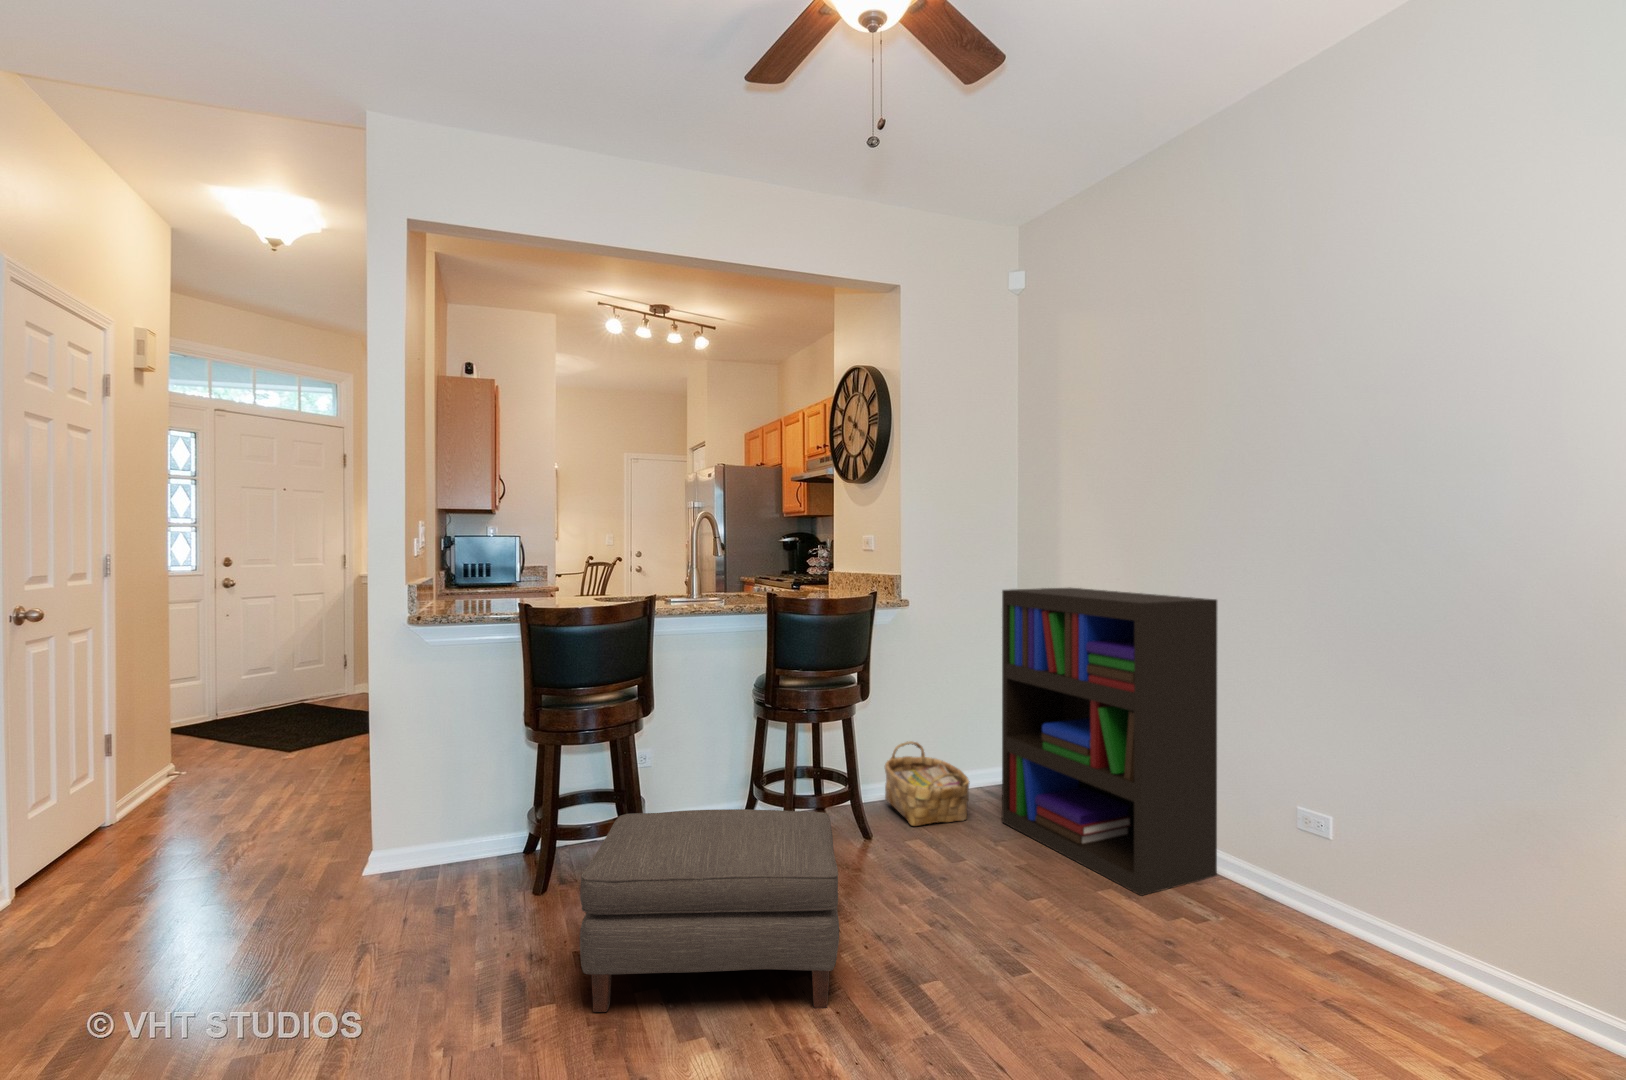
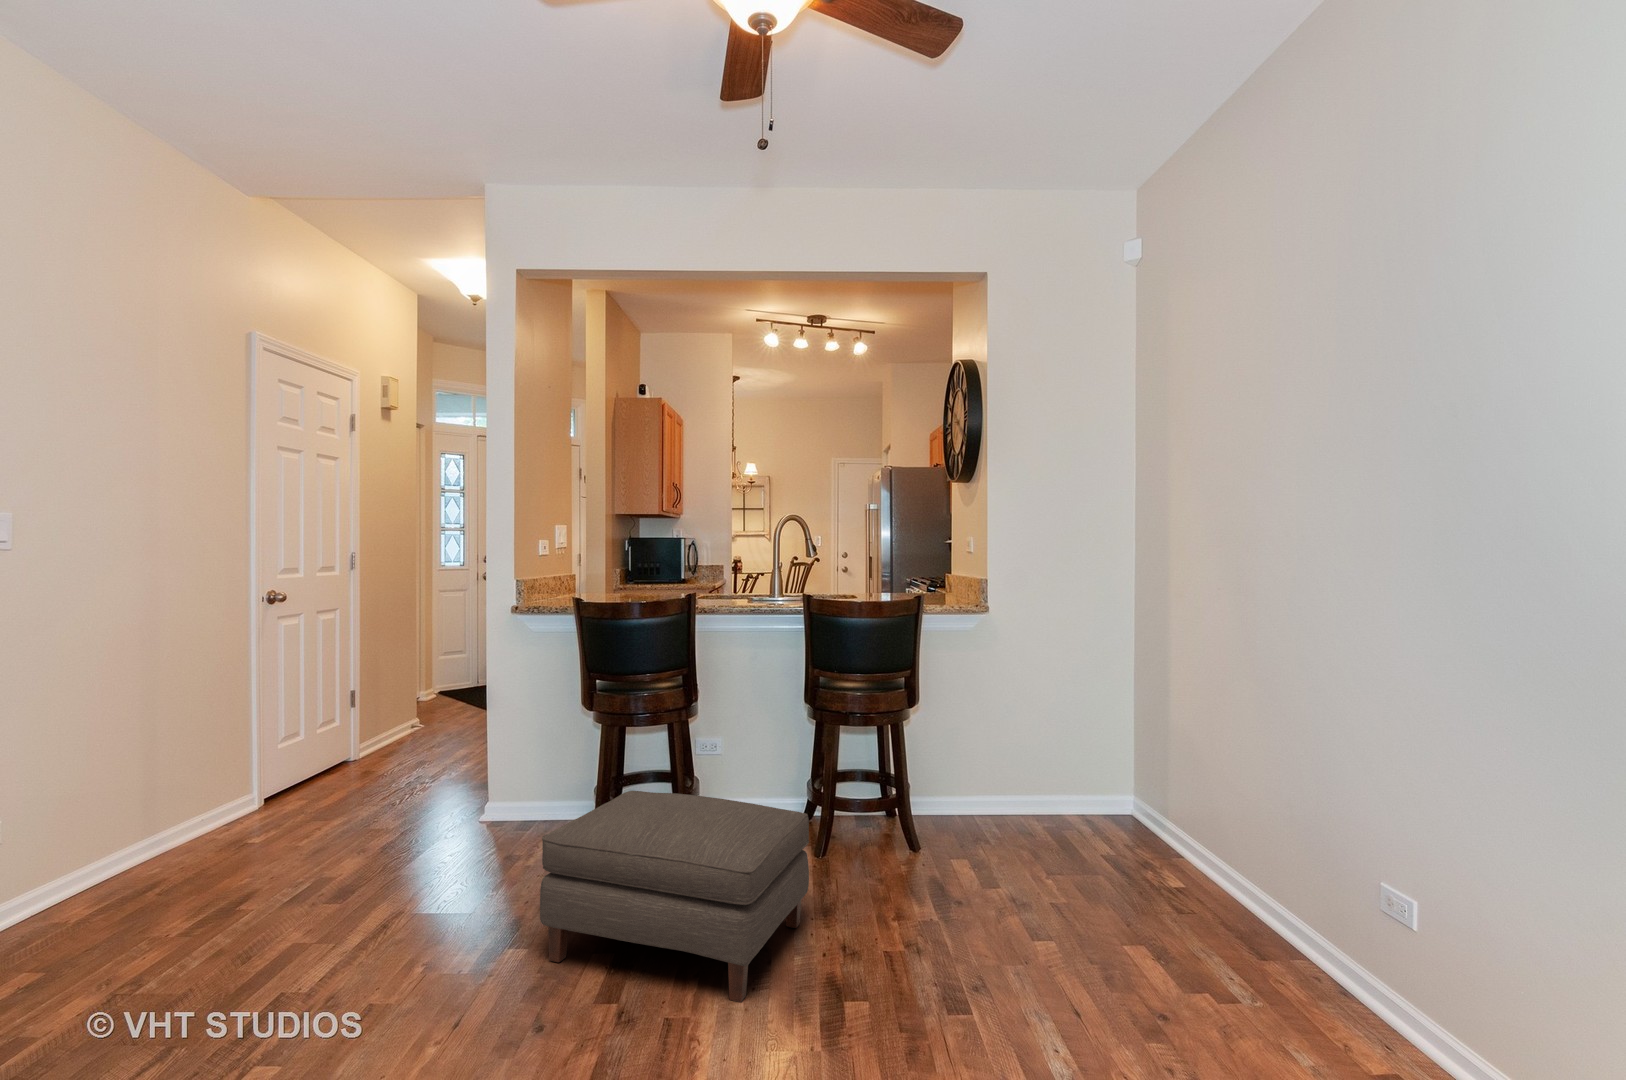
bookshelf: present [1002,588,1217,896] -> none [1076,596,1305,964]
woven basket: present [885,741,969,826] -> none [957,757,1042,850]

